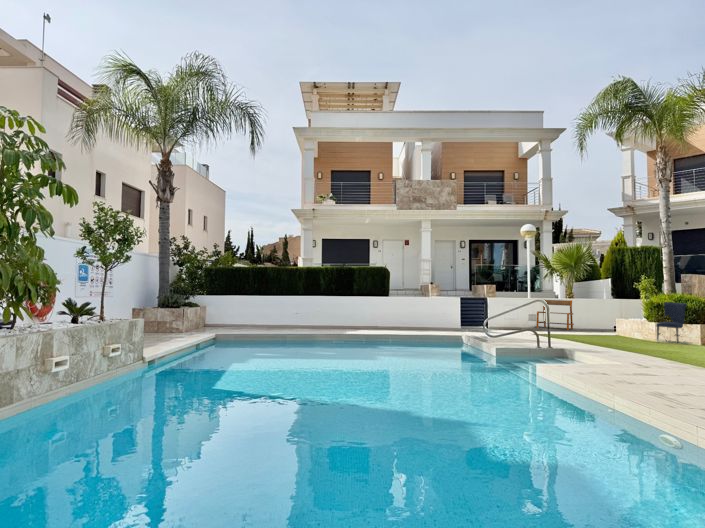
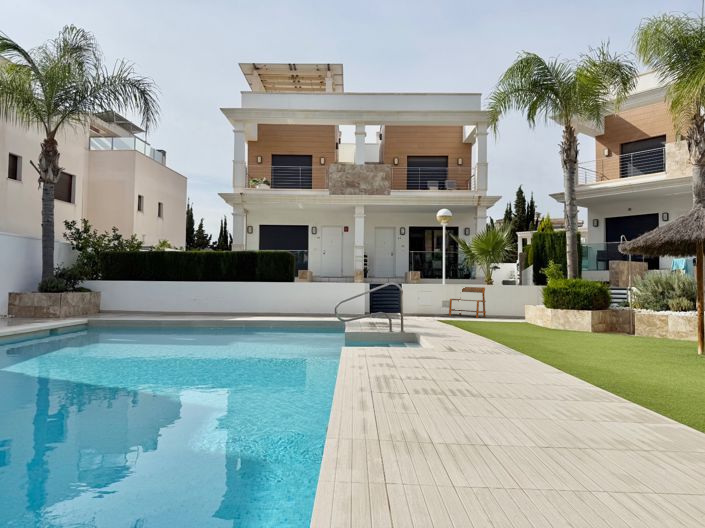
chair: present [656,303,687,343] -> none [546,289,579,331]

